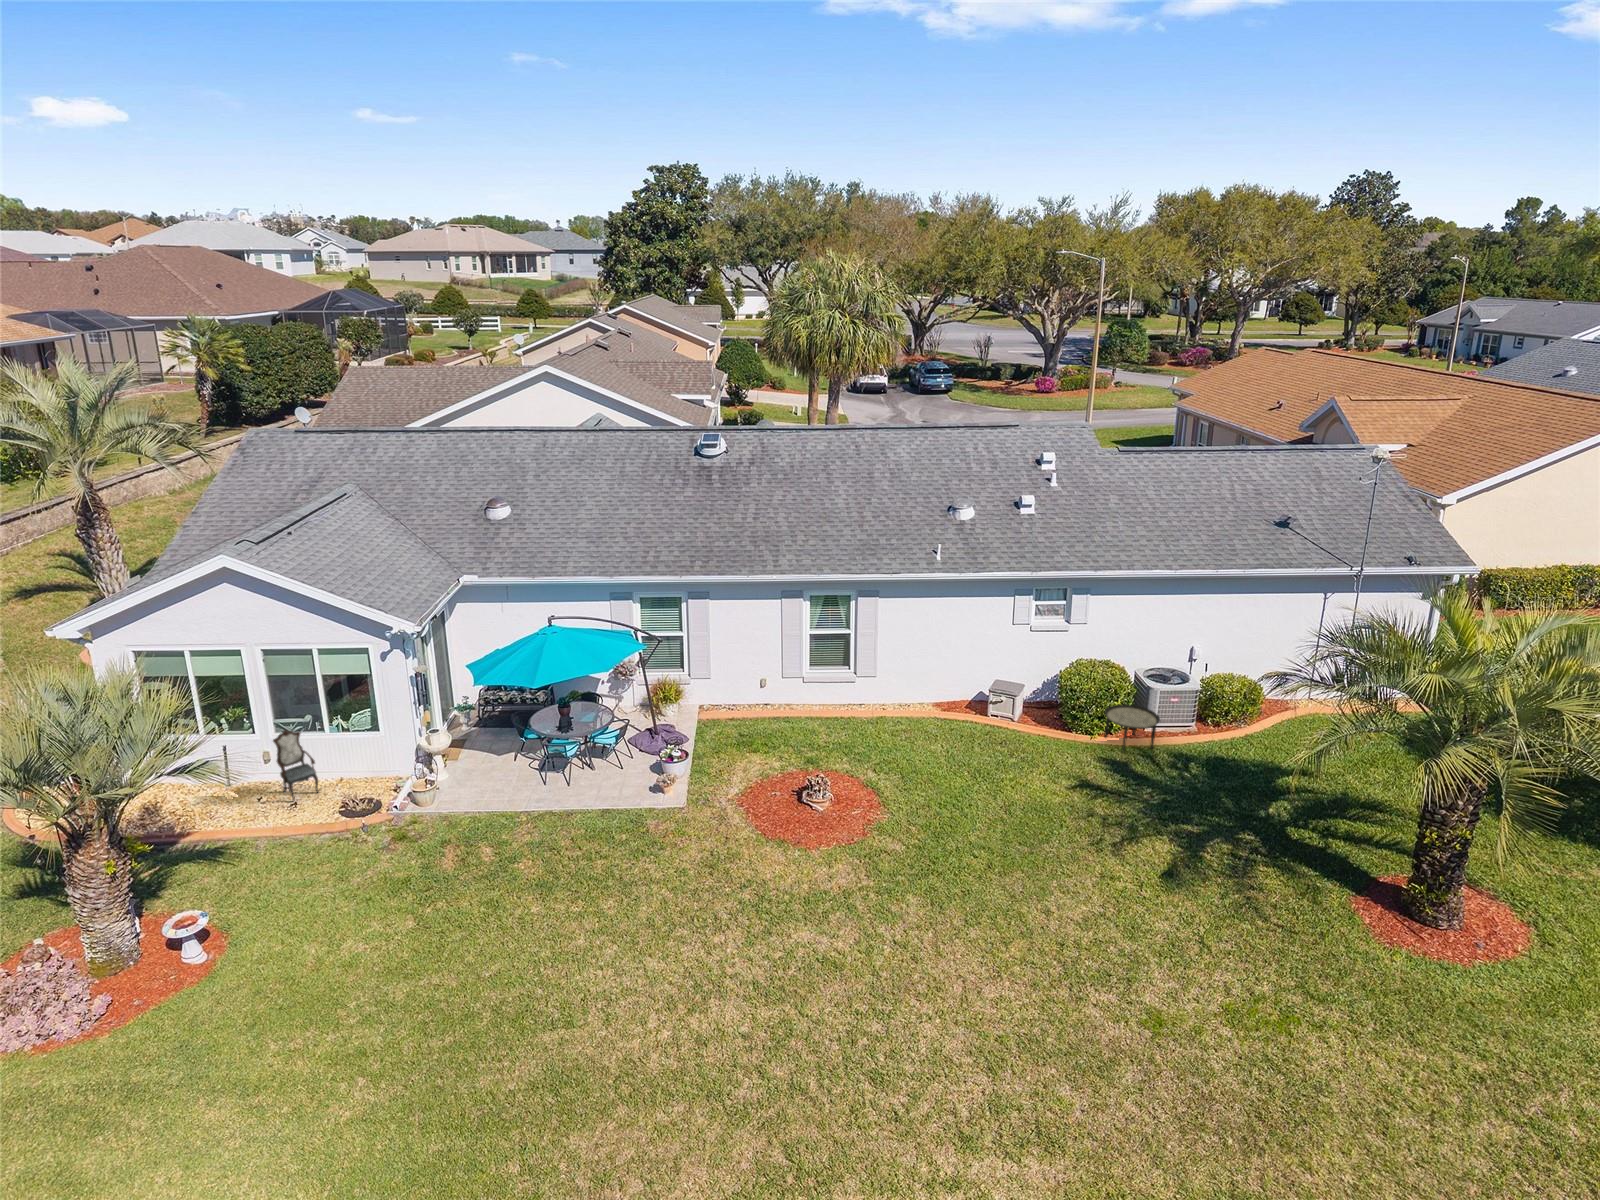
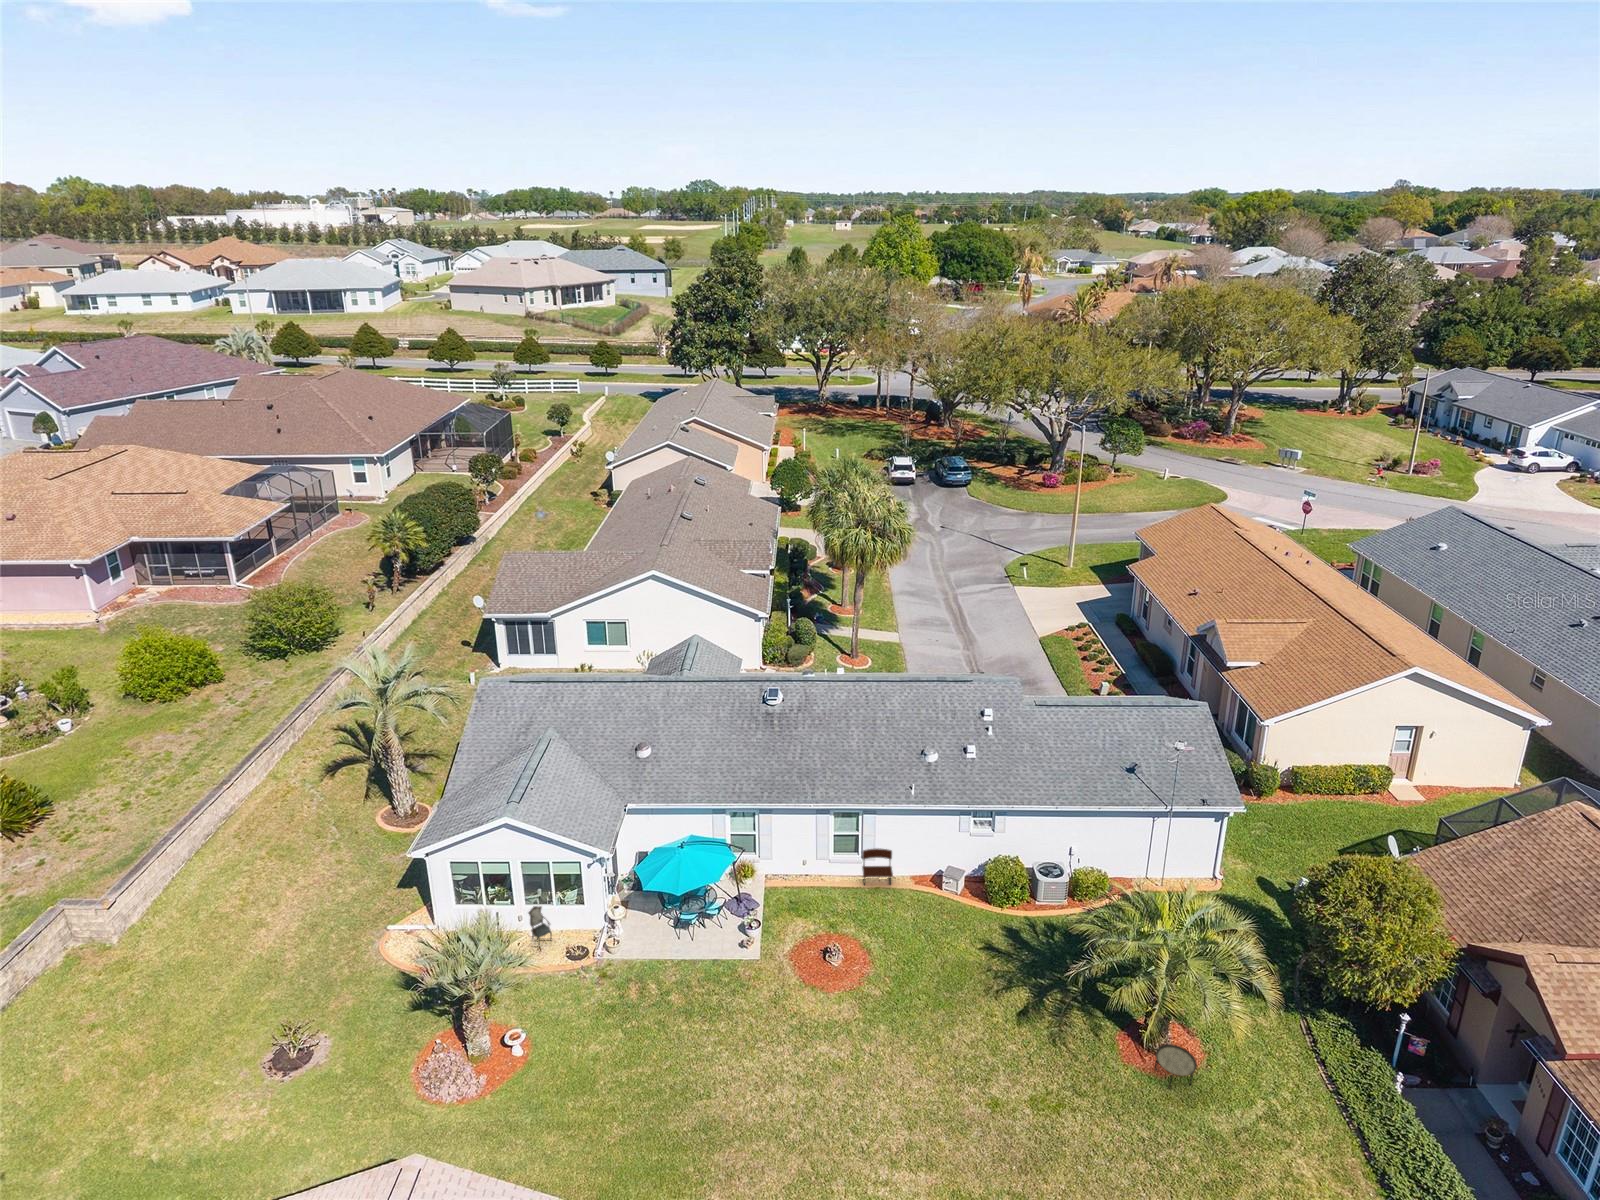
bench: none [859,655,910,715] -> present [862,848,893,884]
round table: present [1104,704,1160,753] -> present [1155,1044,1197,1089]

